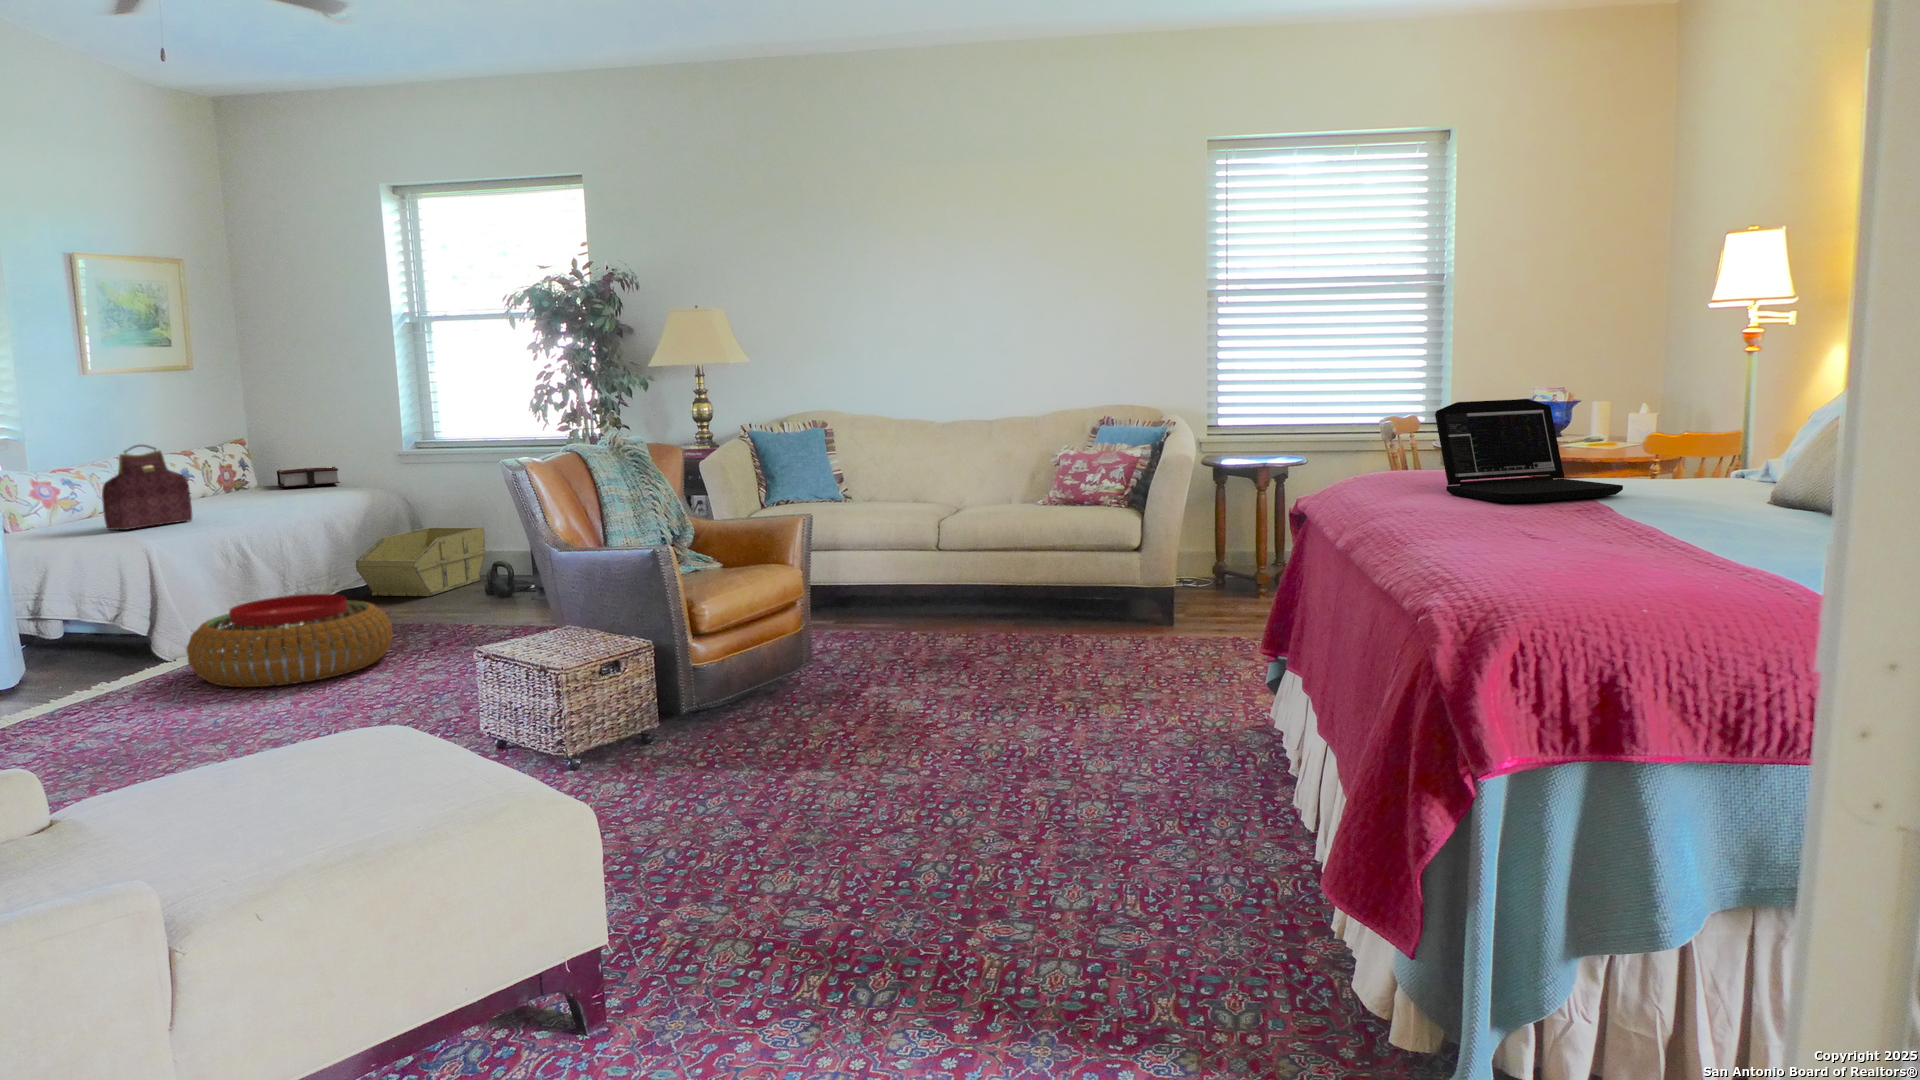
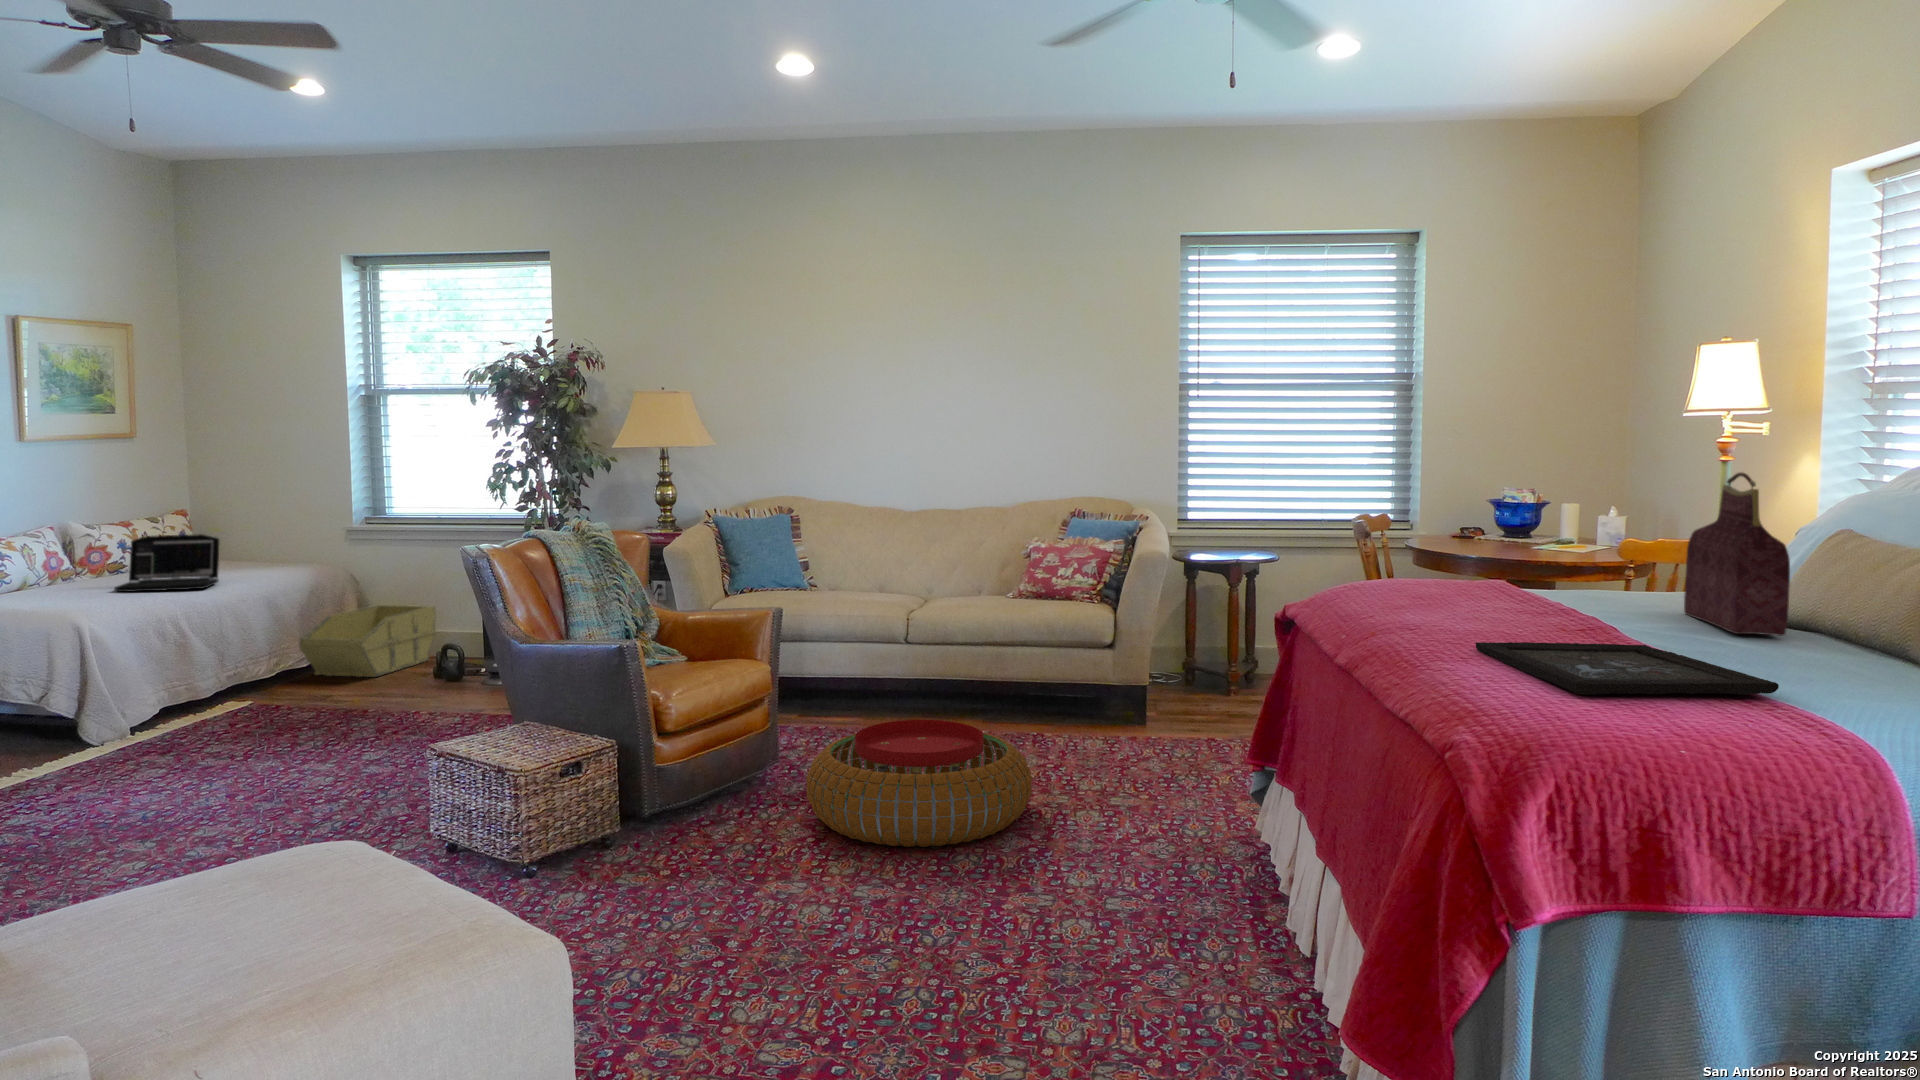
laptop: present [1435,399,1623,502] -> present [114,534,219,592]
handbag: present [102,445,192,530] -> present [1684,472,1790,636]
book: present [277,466,340,487] -> none [221,540,287,561]
tray: none [1472,521,1759,564] -> present [1476,642,1779,695]
pouf: present [186,594,393,687] -> present [806,720,1032,847]

